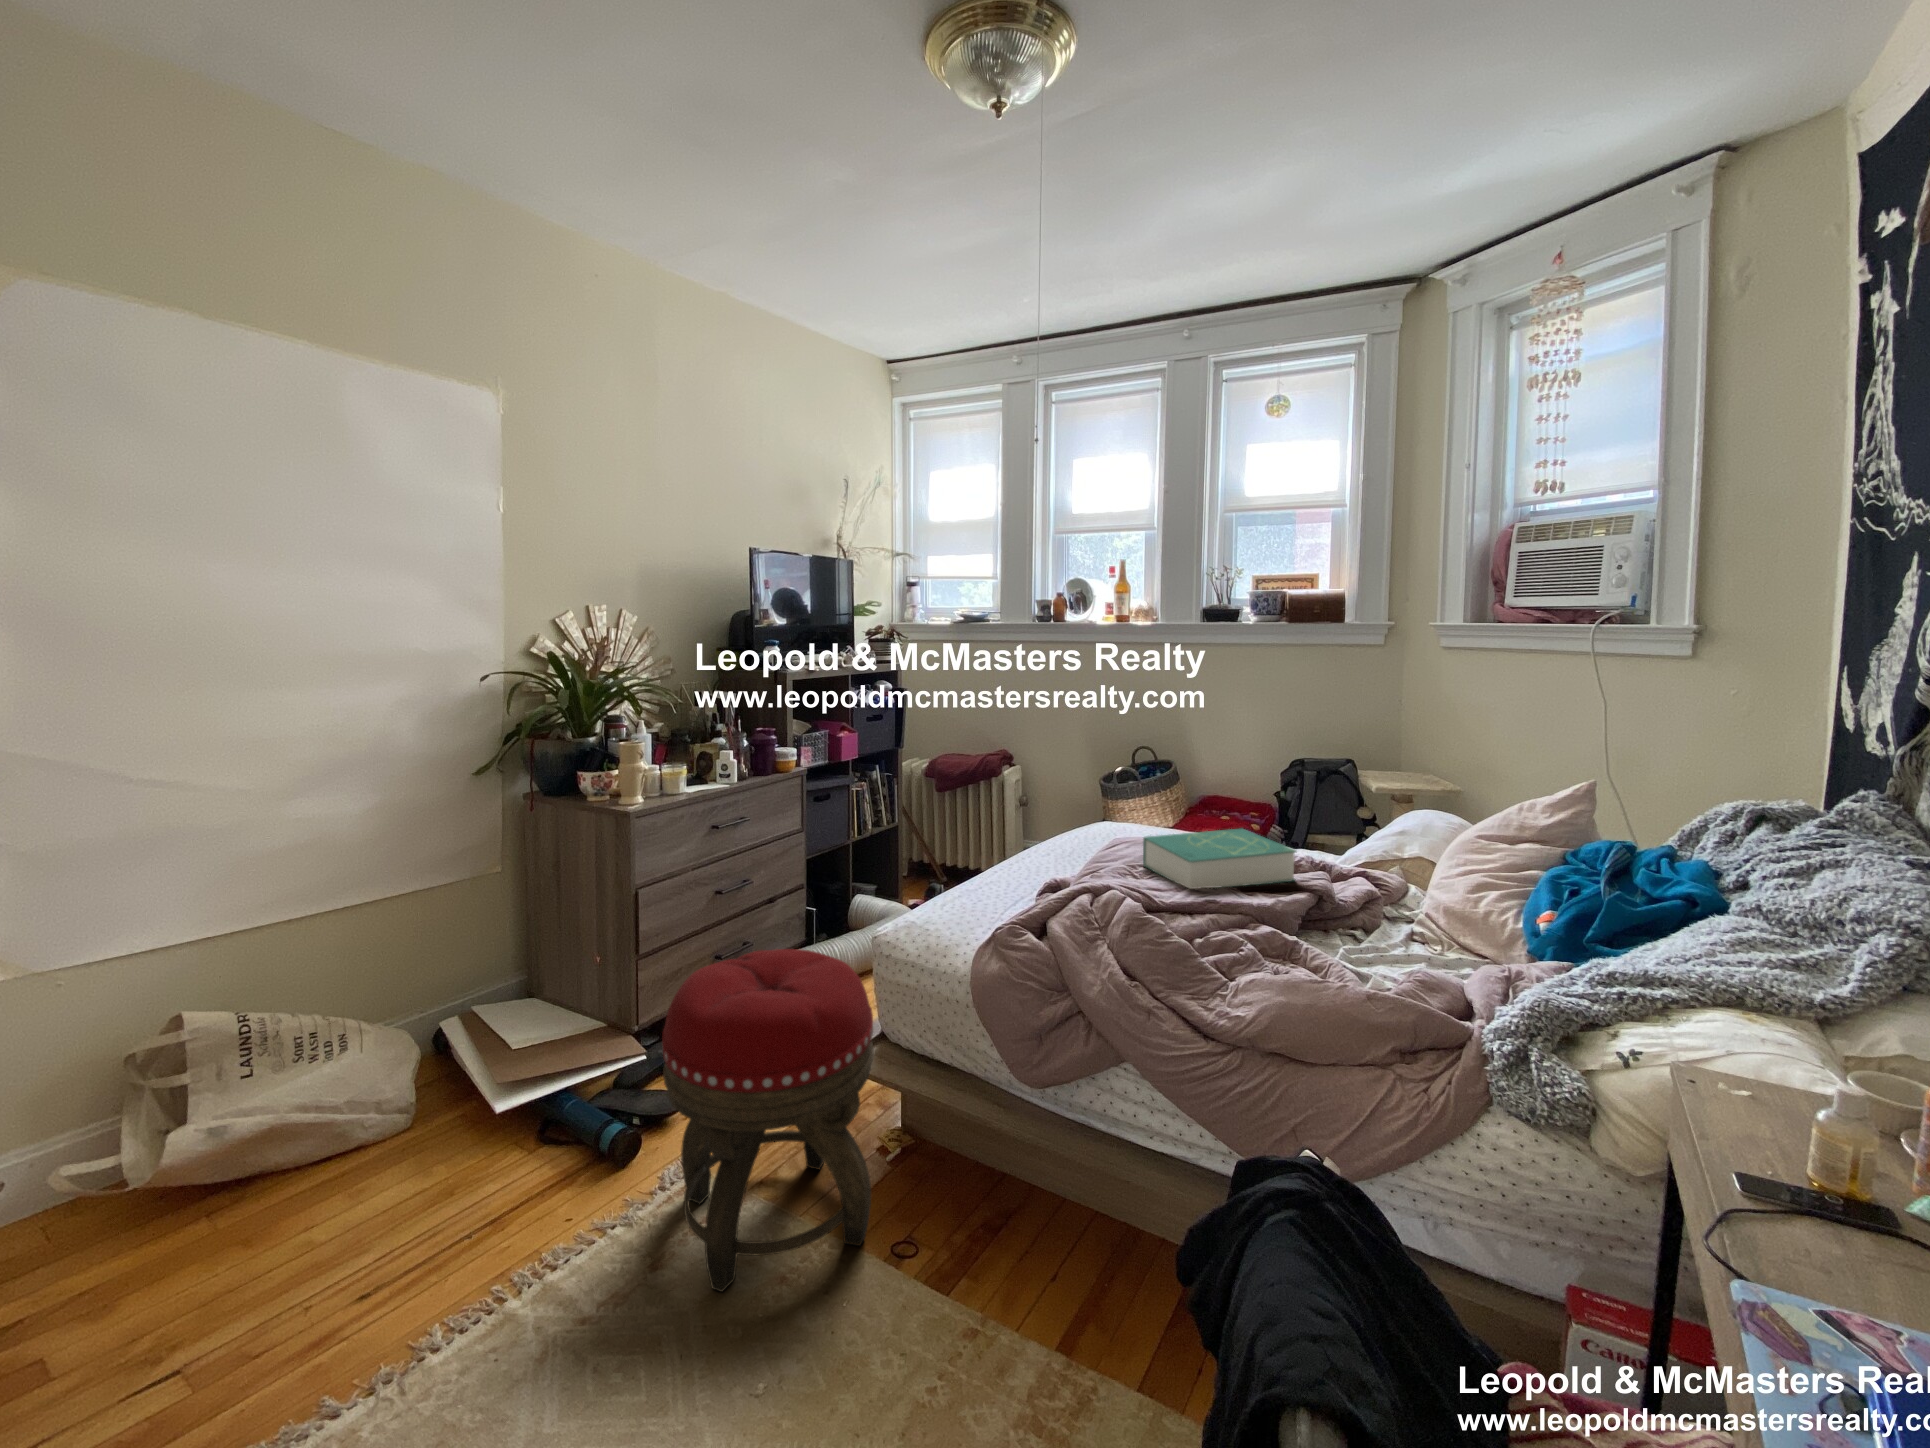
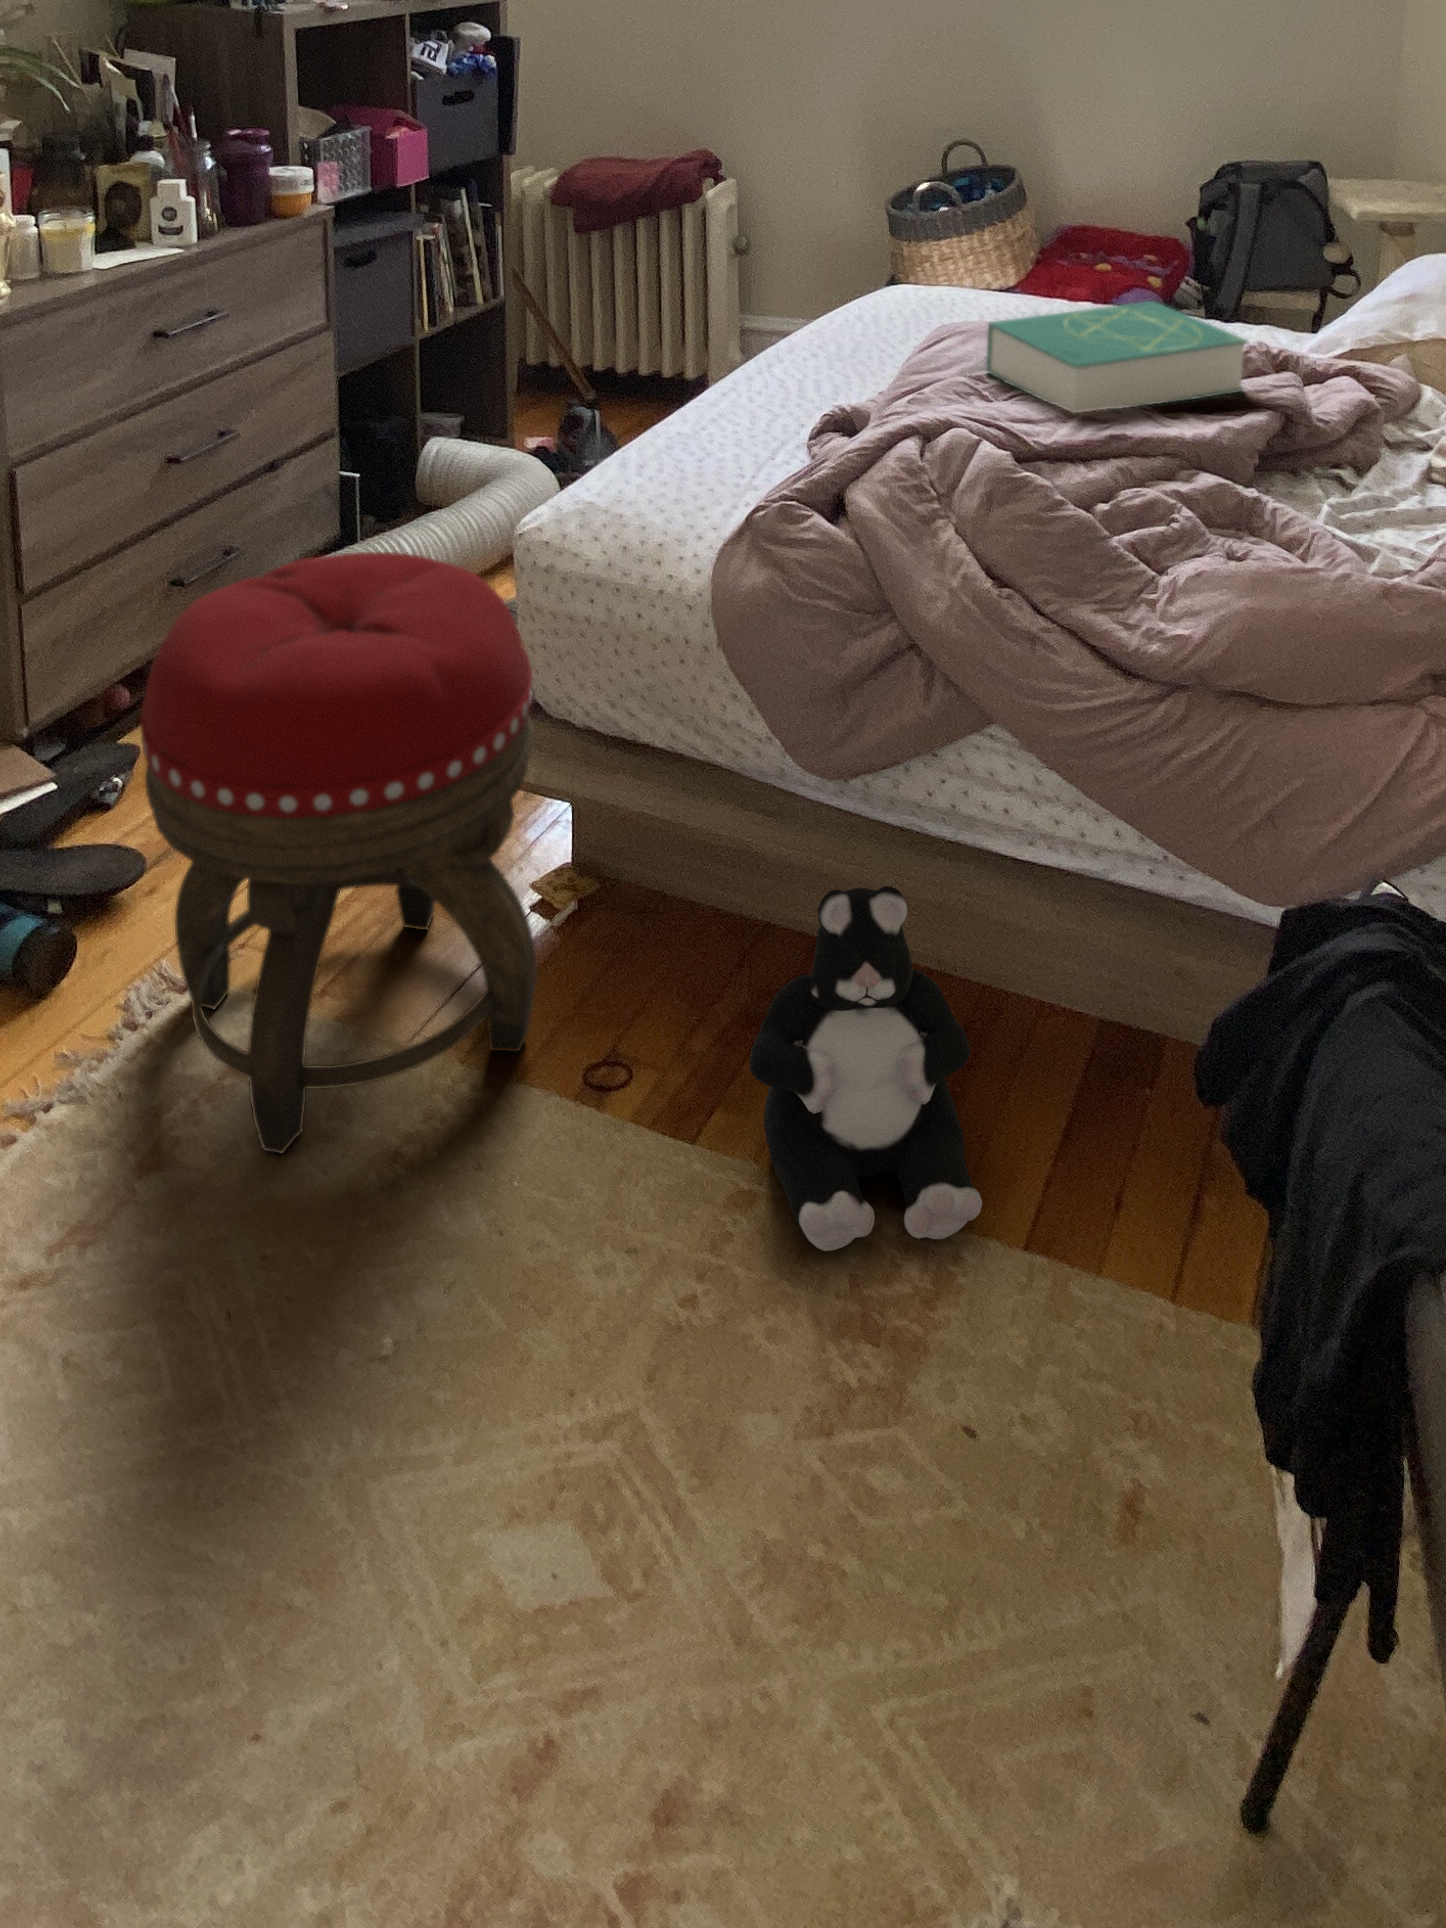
plush toy: none [984,1162,1120,1392] -> present [749,886,982,1251]

